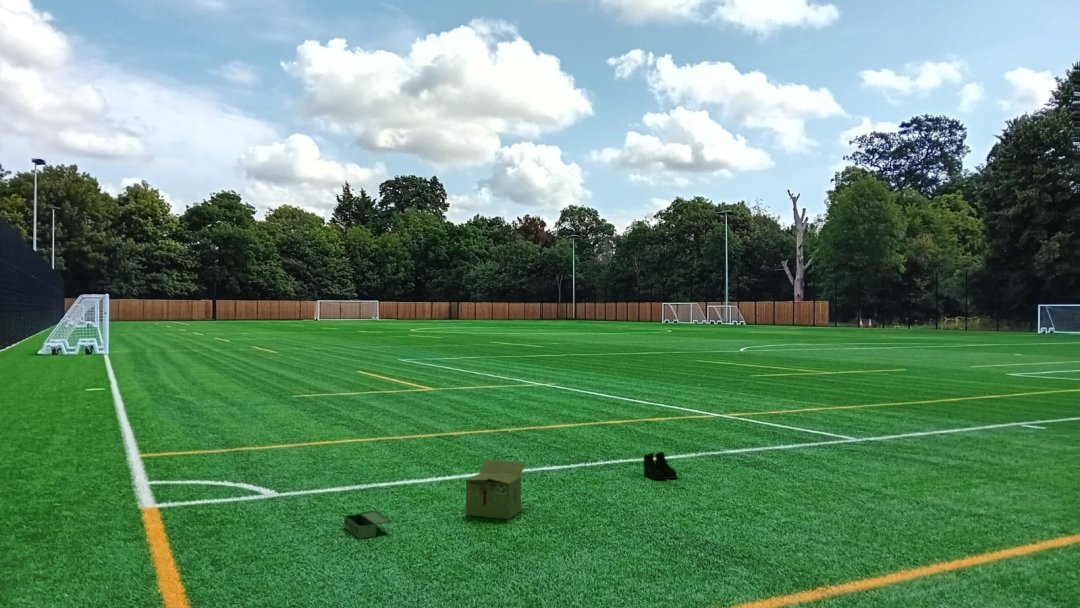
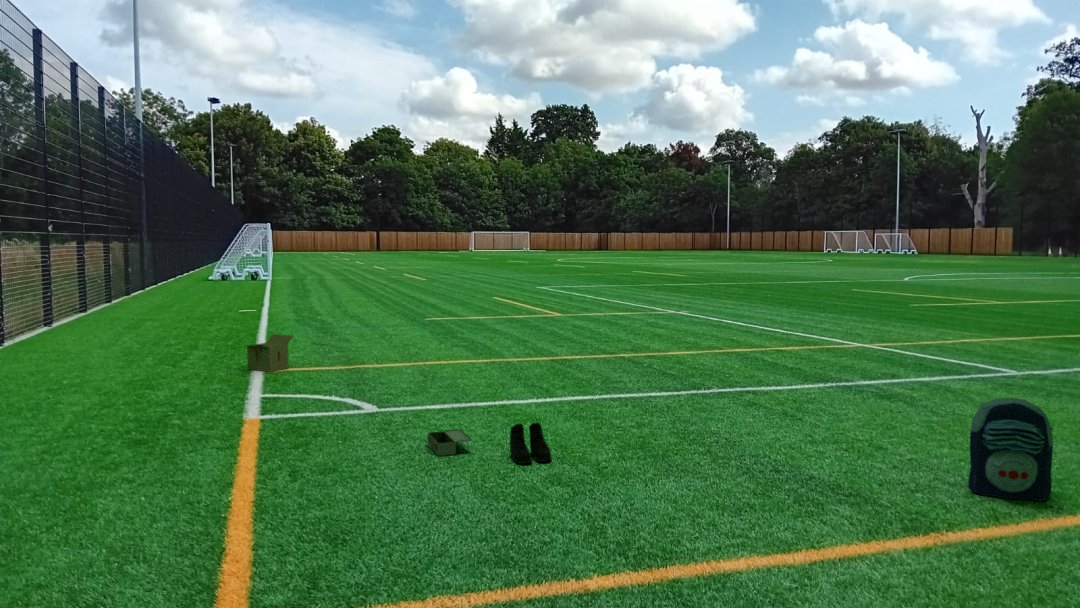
boots: present [643,452,677,480] -> present [510,422,551,464]
cardboard box: present [466,460,525,519] -> present [247,334,293,372]
backpack: none [838,466,904,555] -> present [968,398,1053,501]

